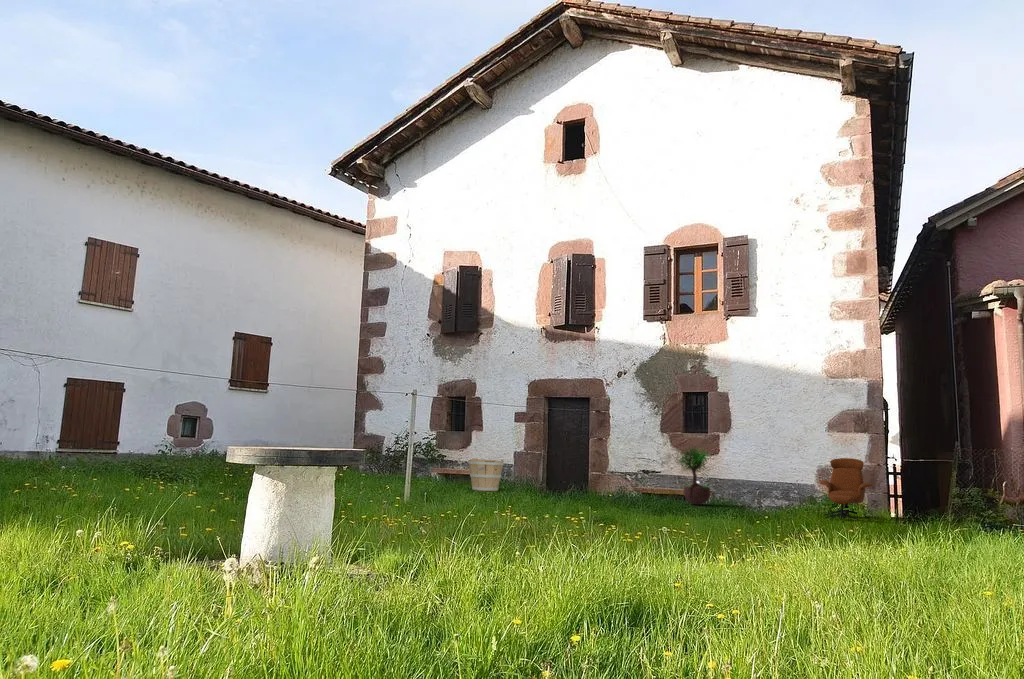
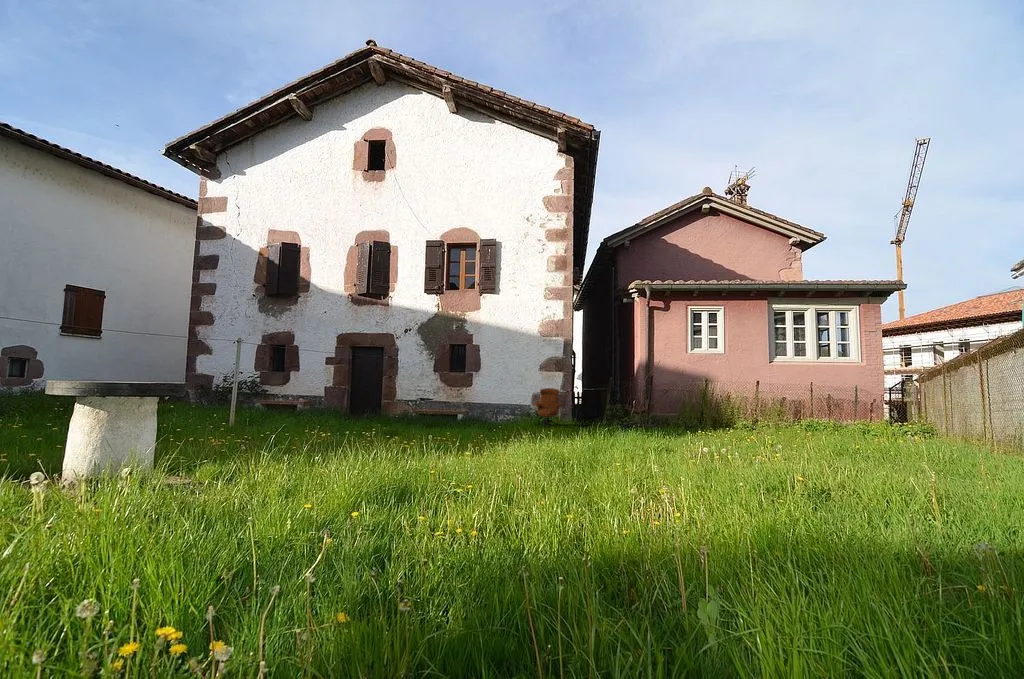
potted tree: present [679,448,711,505] -> none [443,379,467,421]
wooden bucket: present [468,459,504,491] -> none [287,392,317,416]

